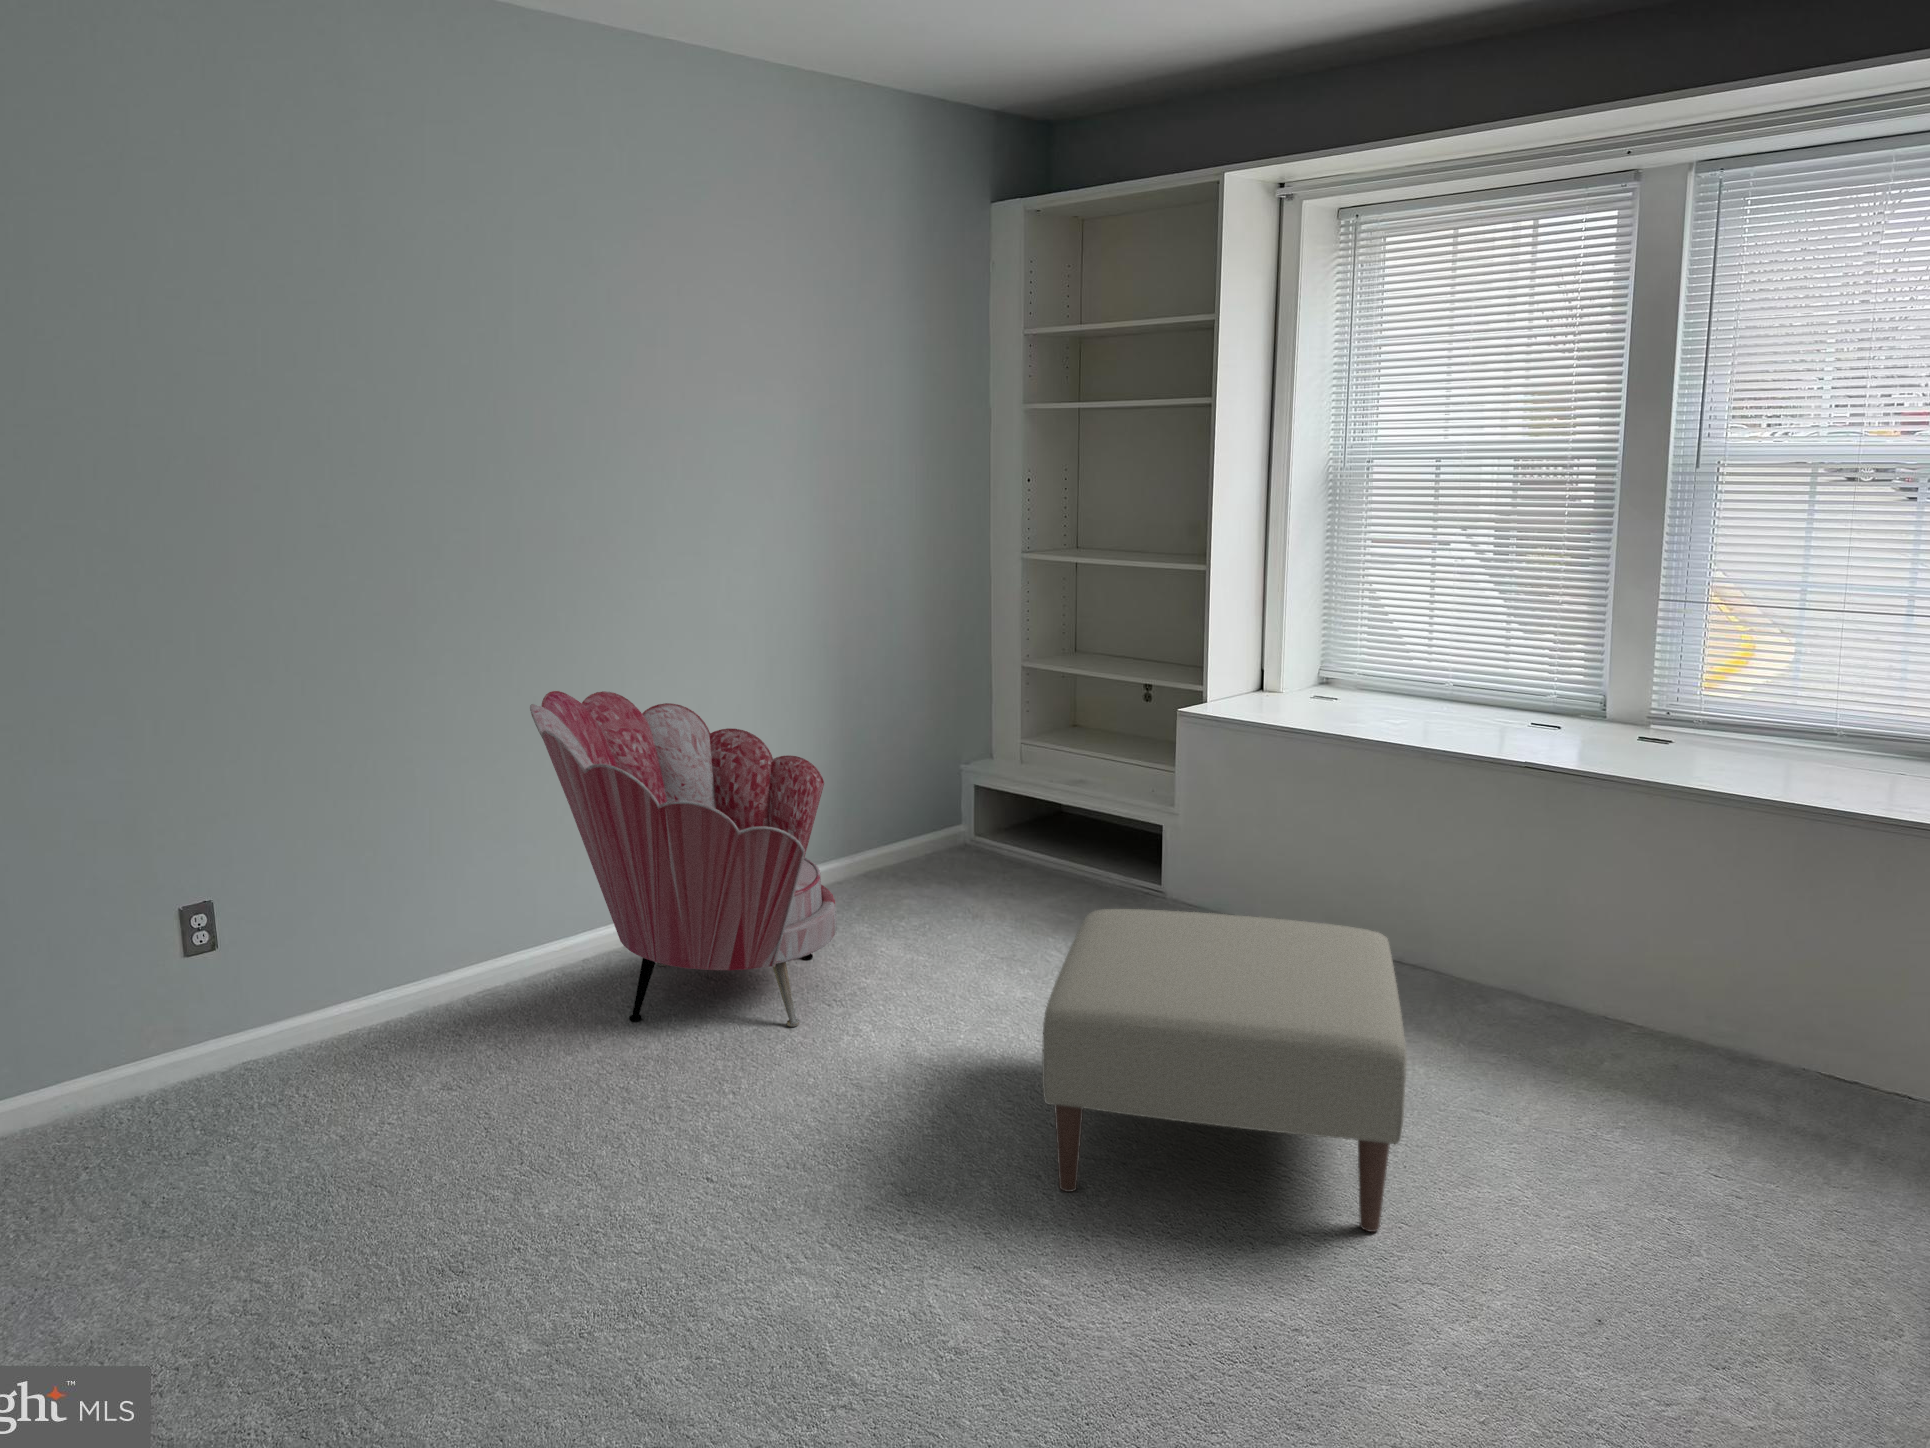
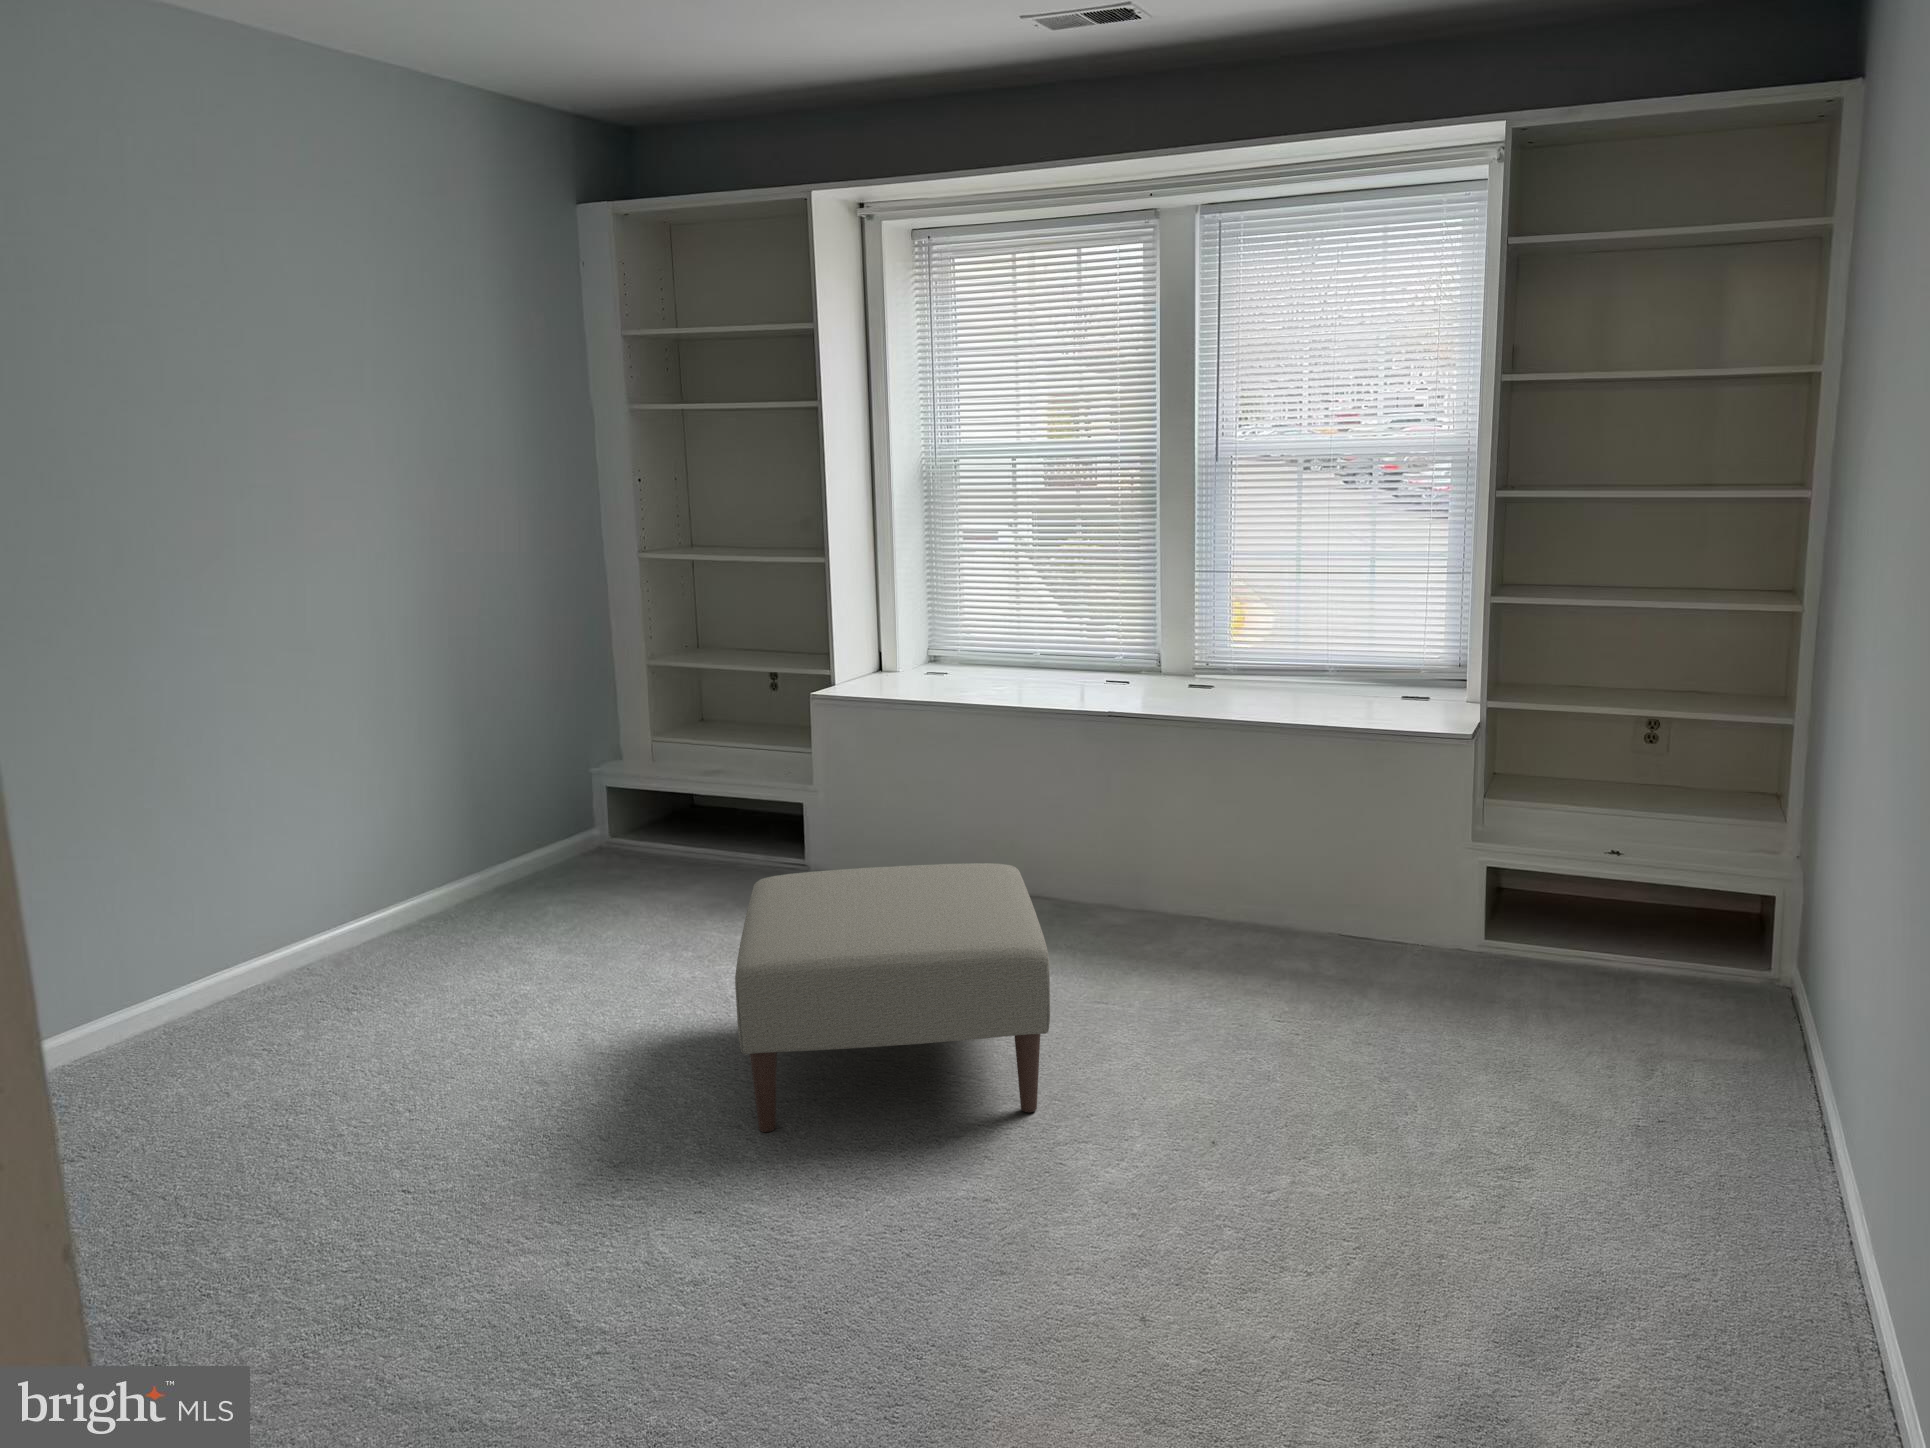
armchair: present [530,691,837,1027] -> none [125,719,495,1061]

